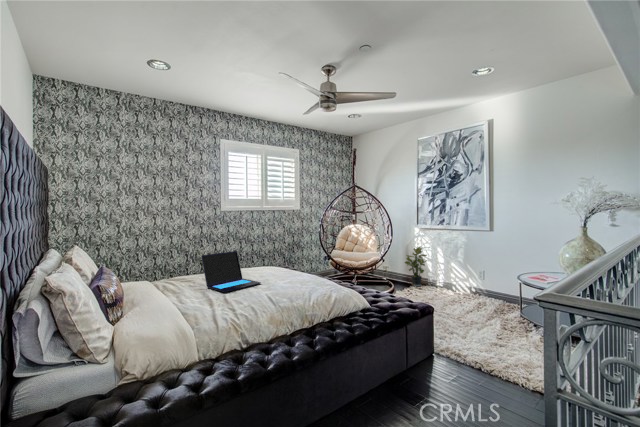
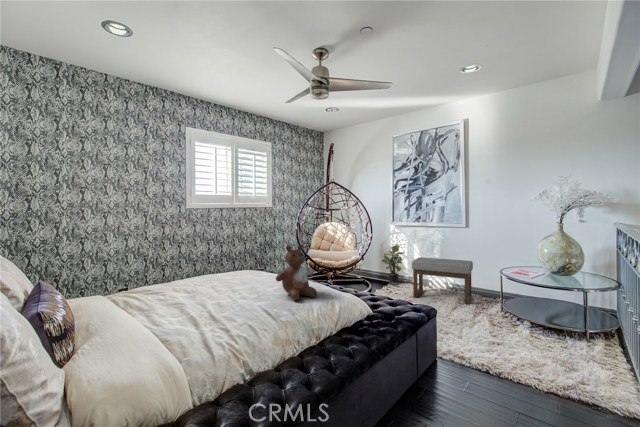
stuffed bear: none [282,243,316,290] -> present [276,244,317,300]
laptop: present [201,251,261,292] -> none [175,255,249,307]
ottoman: none [430,260,494,308] -> present [412,257,473,305]

